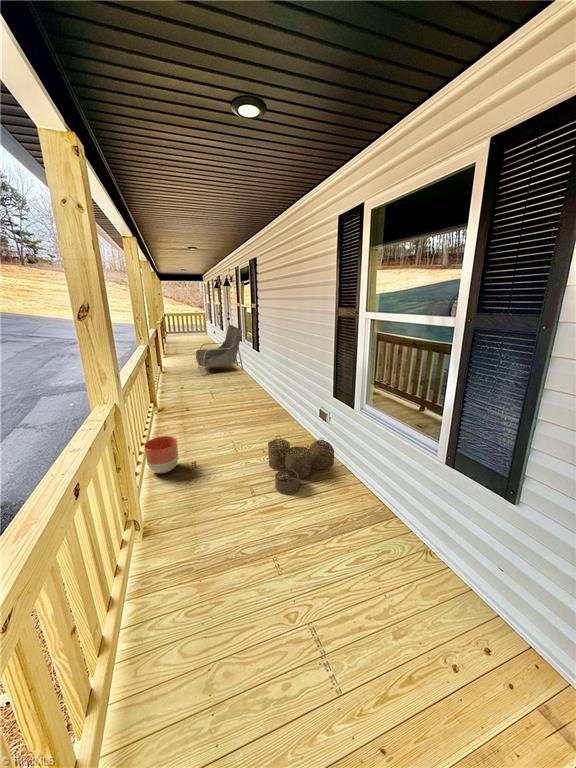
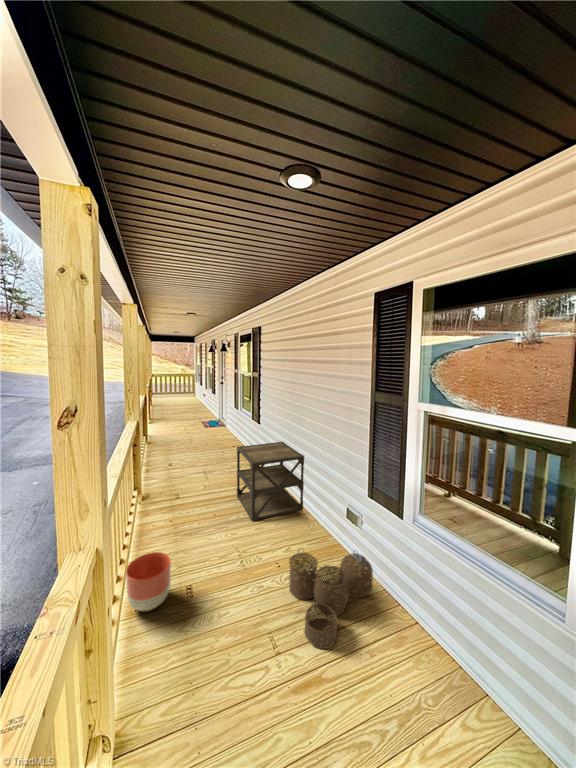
armchair: present [196,325,243,376] -> none [187,392,240,449]
side table: none [234,363,291,426] -> present [237,442,304,521]

